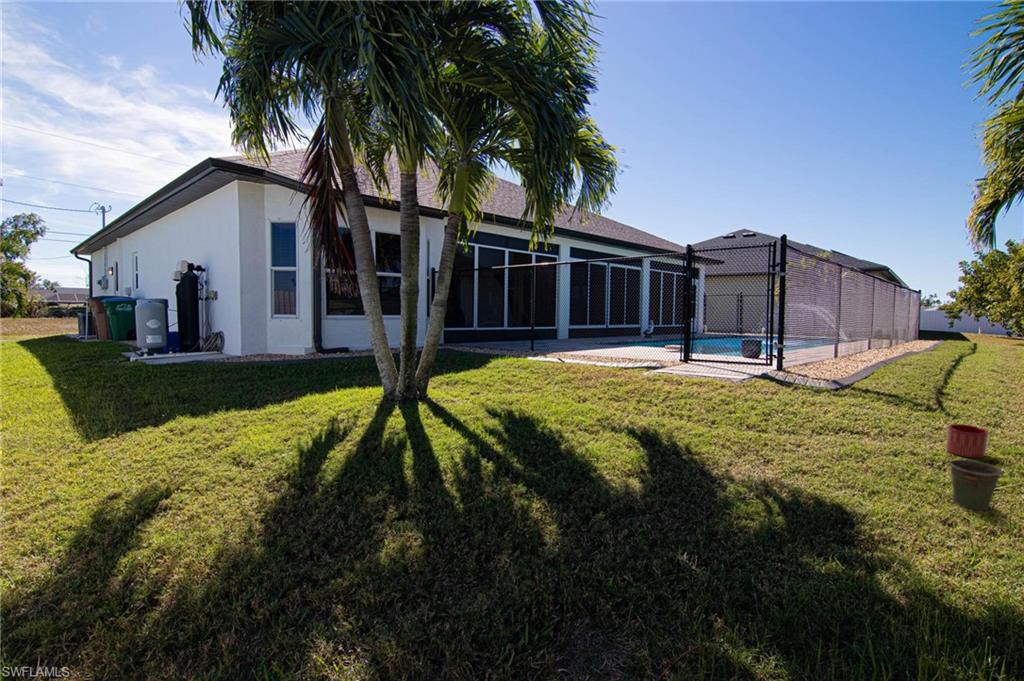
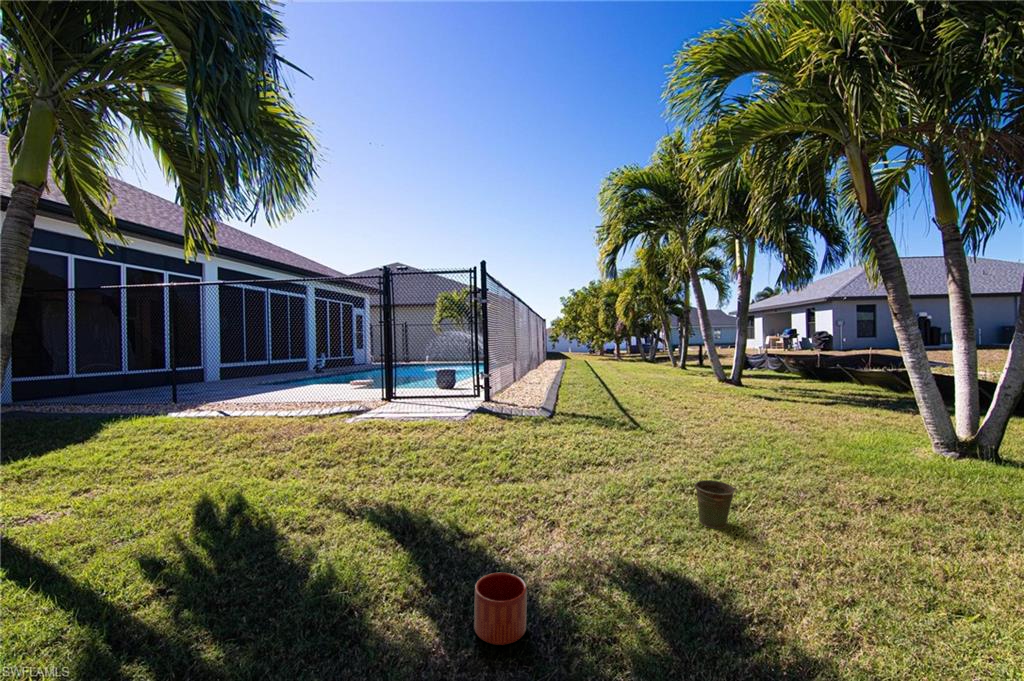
planter: present [946,424,988,458] -> present [474,573,527,645]

